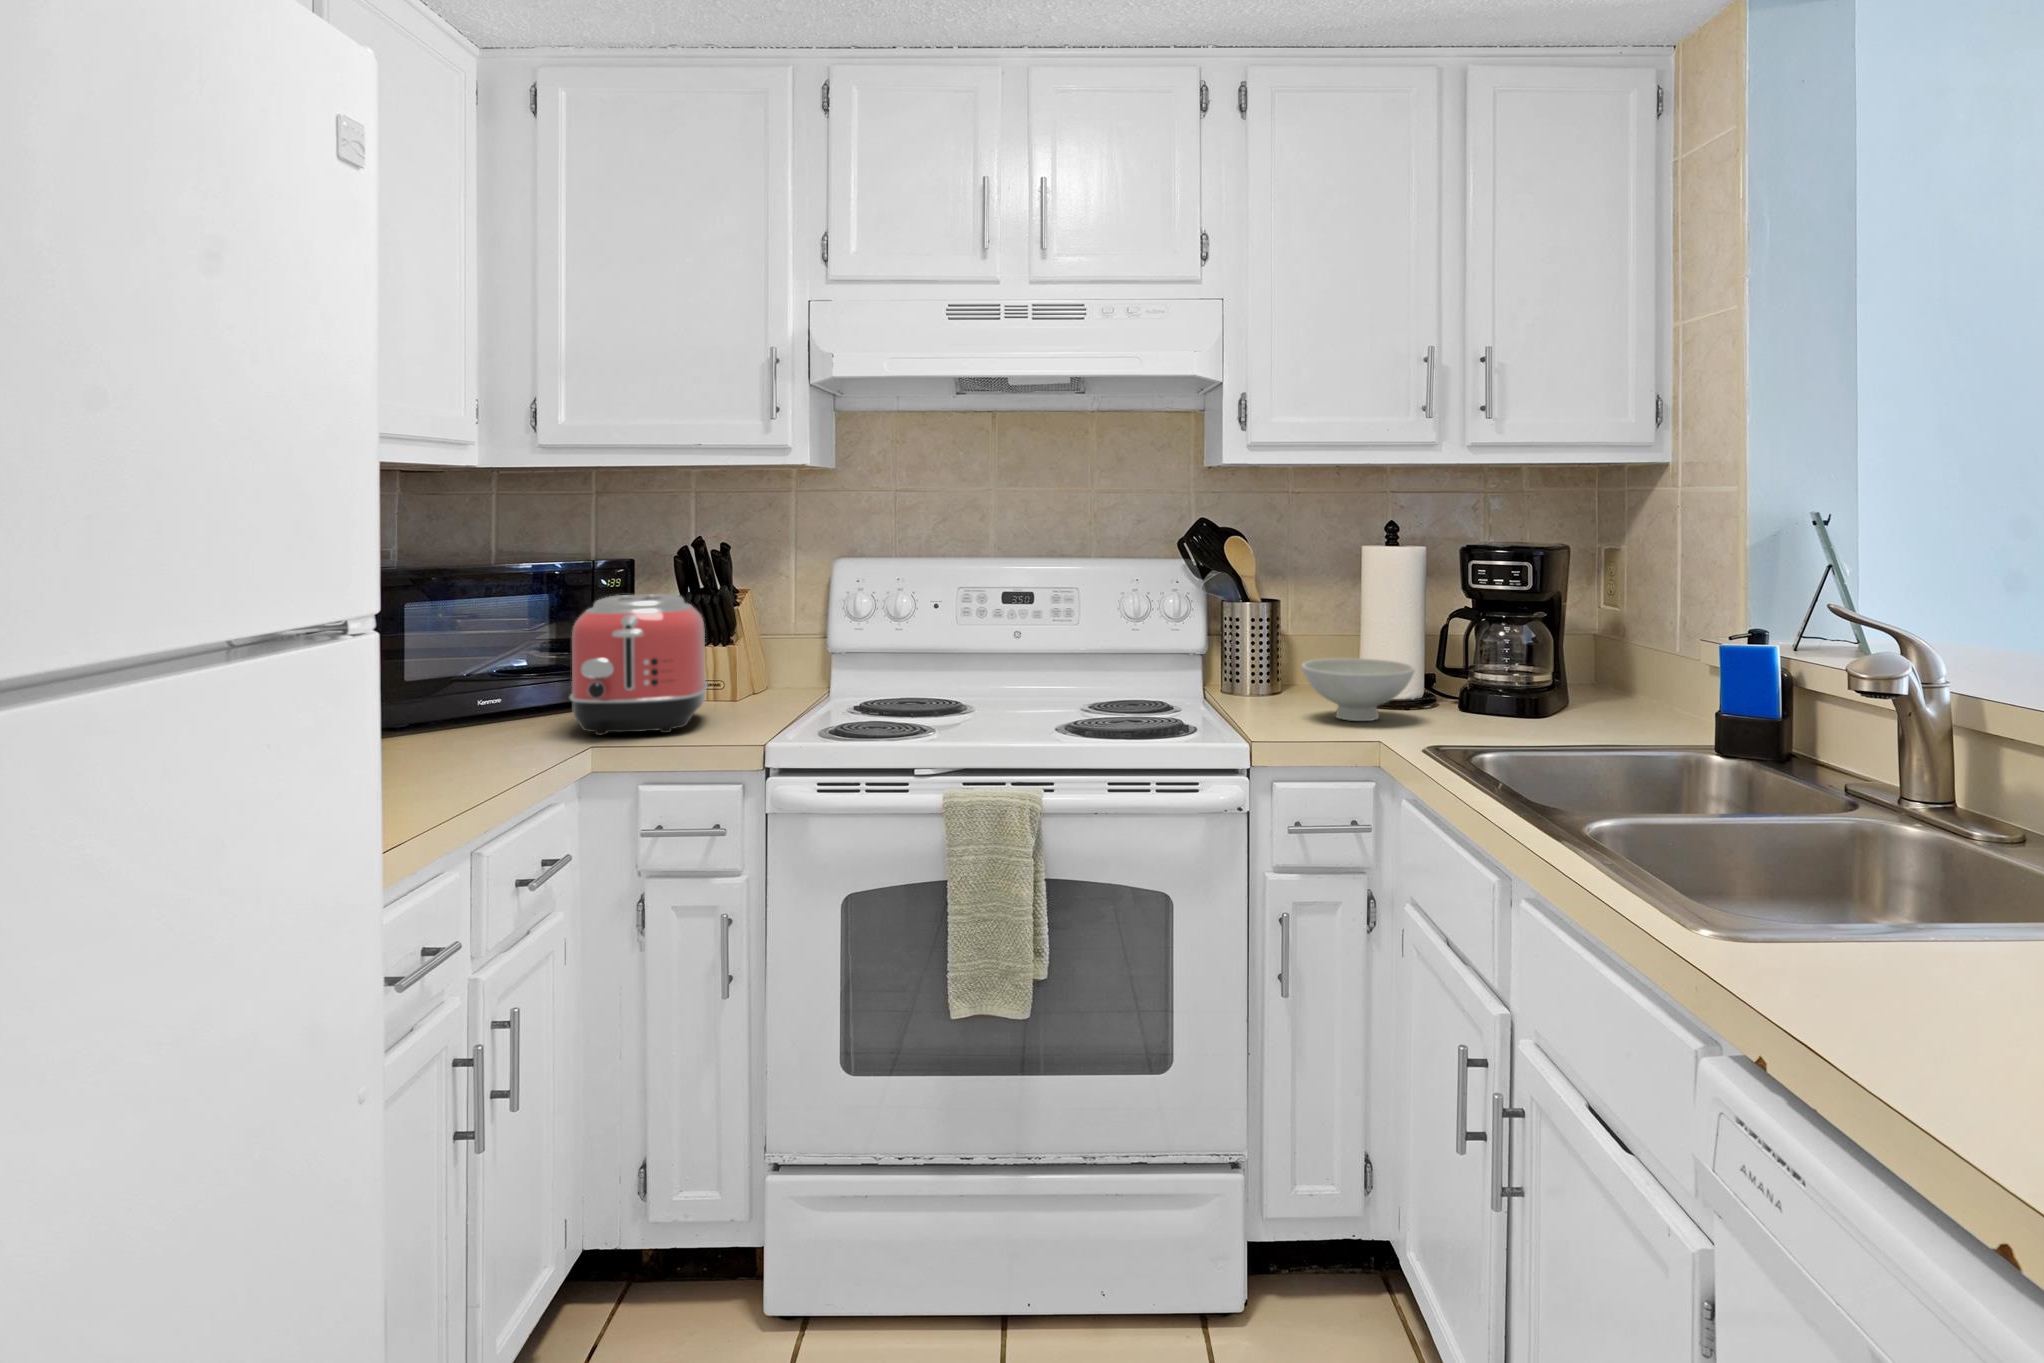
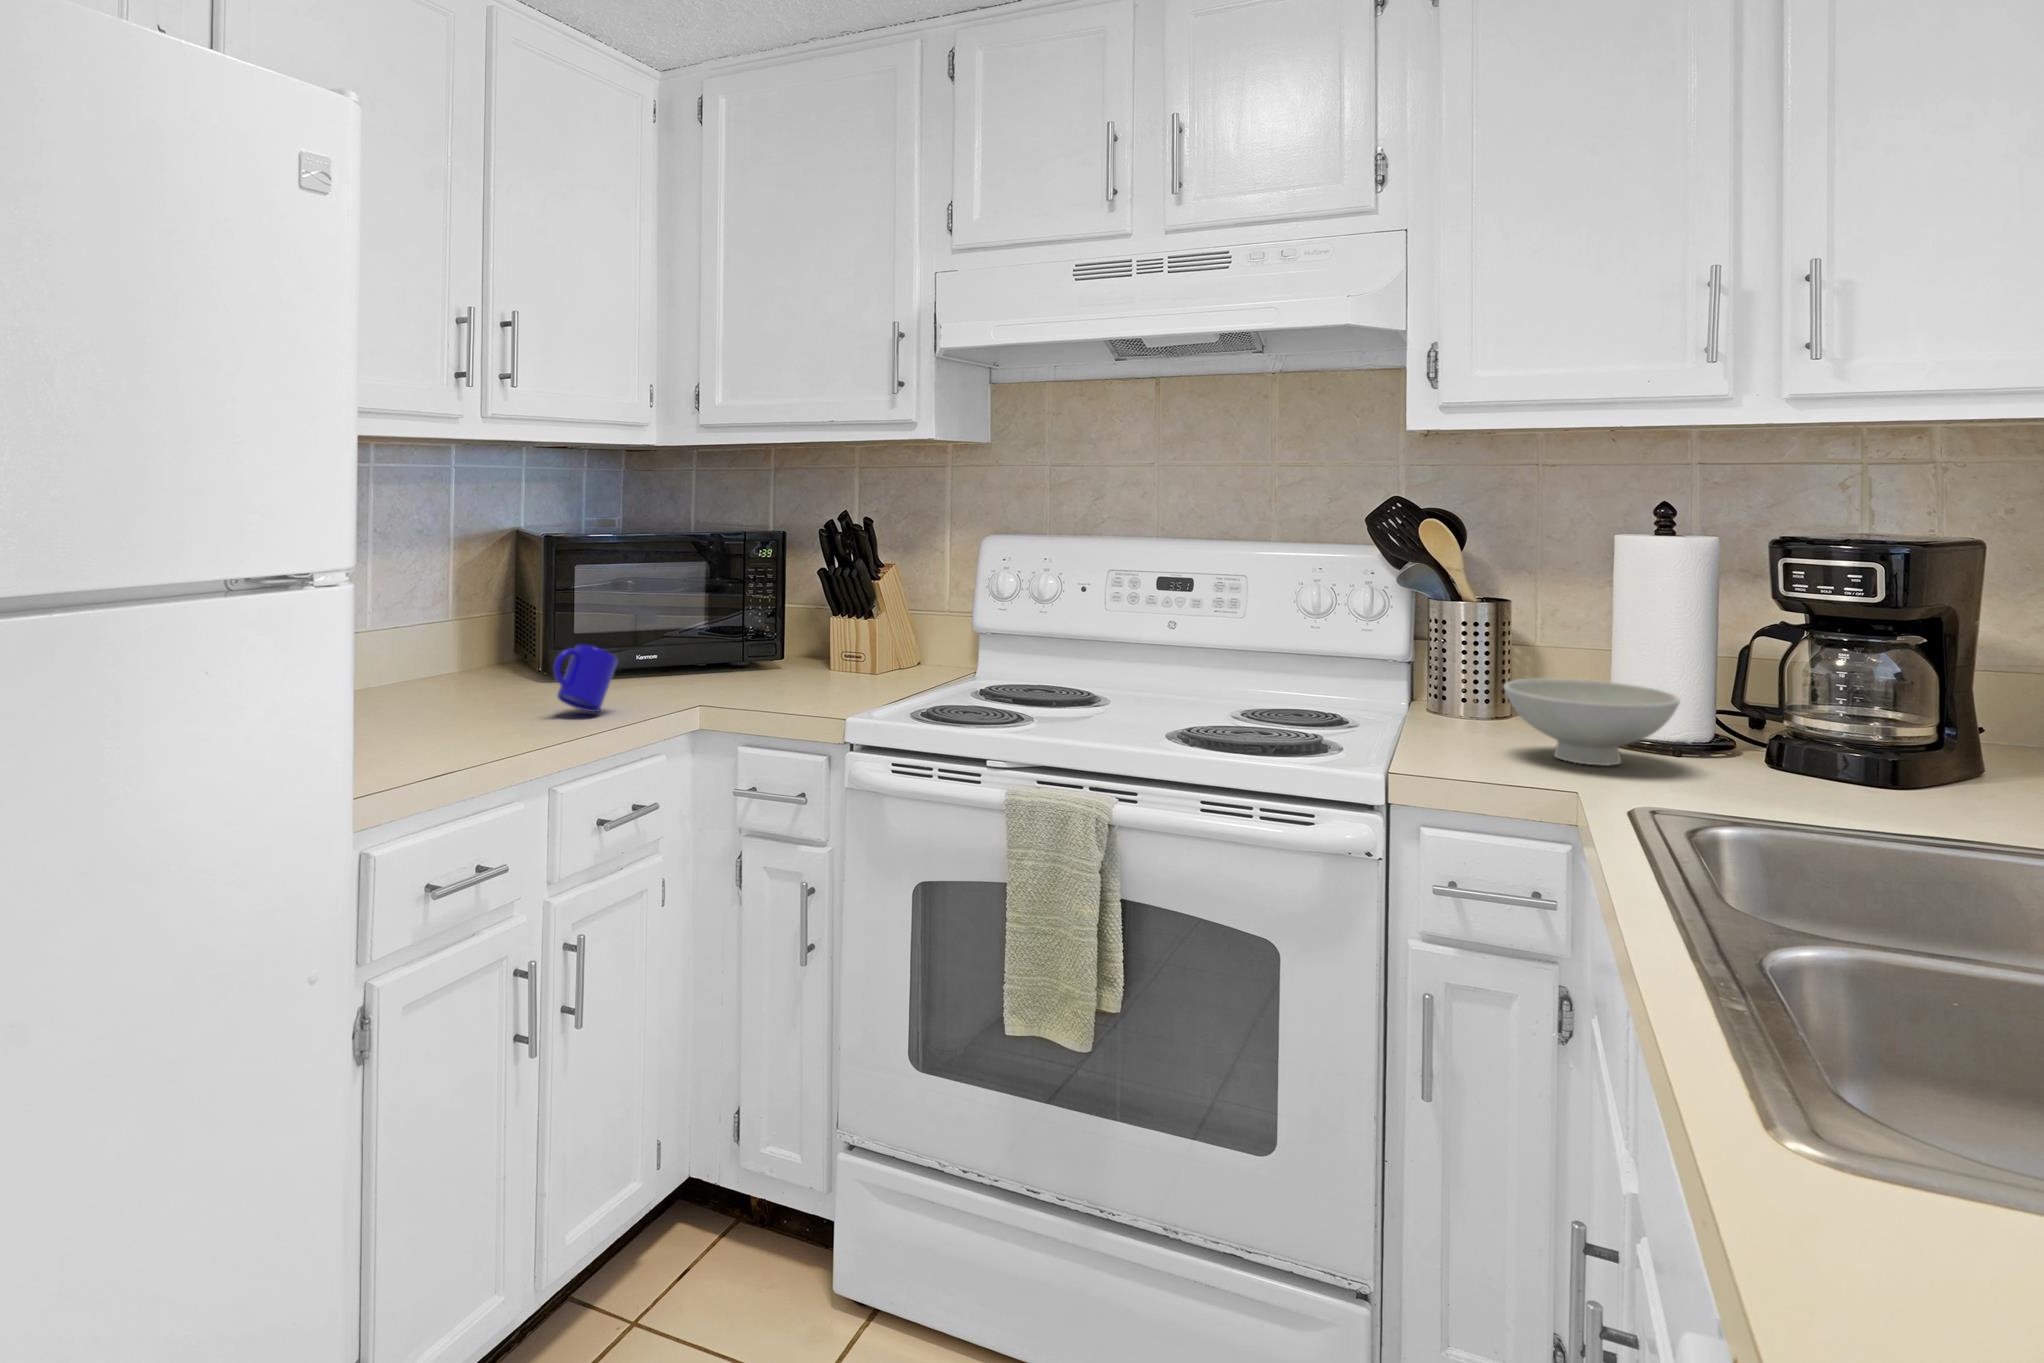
toaster: present [570,594,708,735] -> none [698,565,837,698]
mug: none [447,692,513,766] -> present [554,645,617,712]

